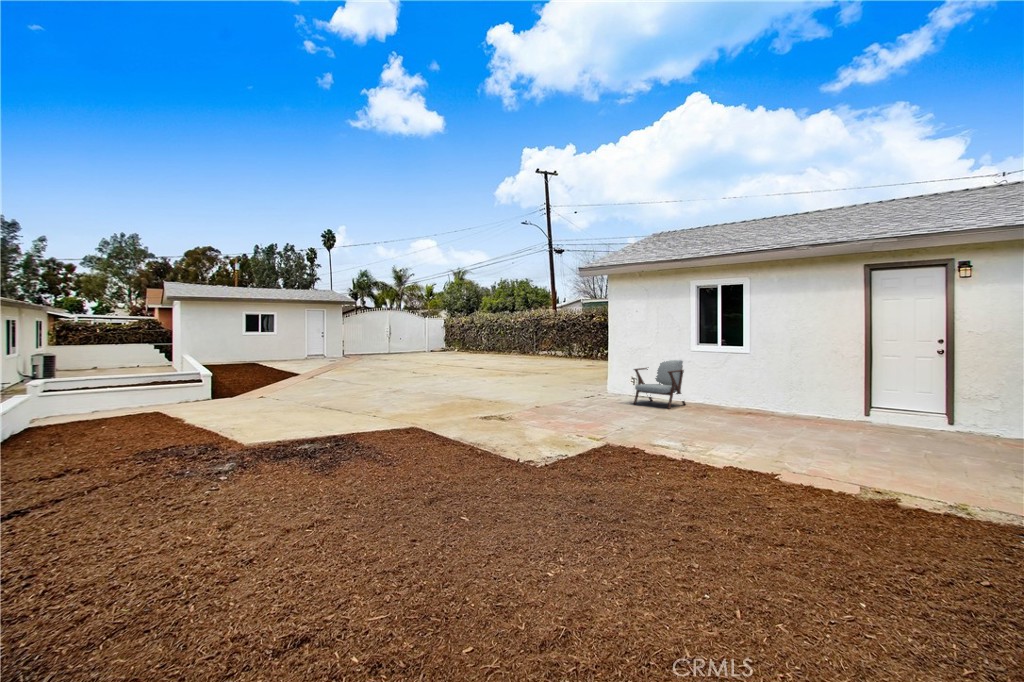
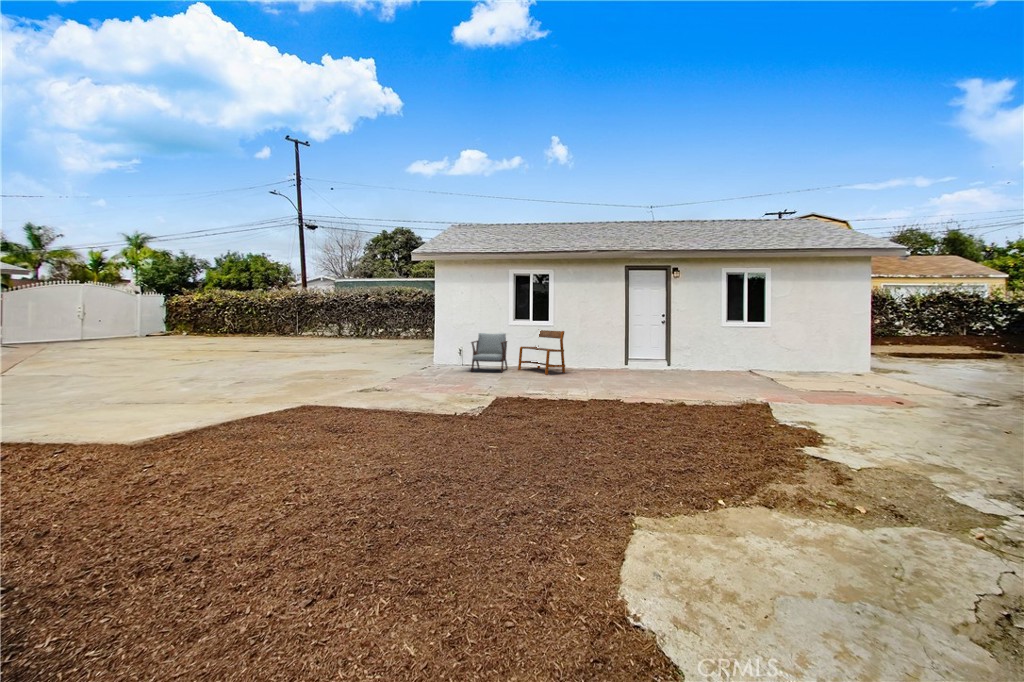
bench: none [697,357,758,417] -> present [518,330,565,375]

